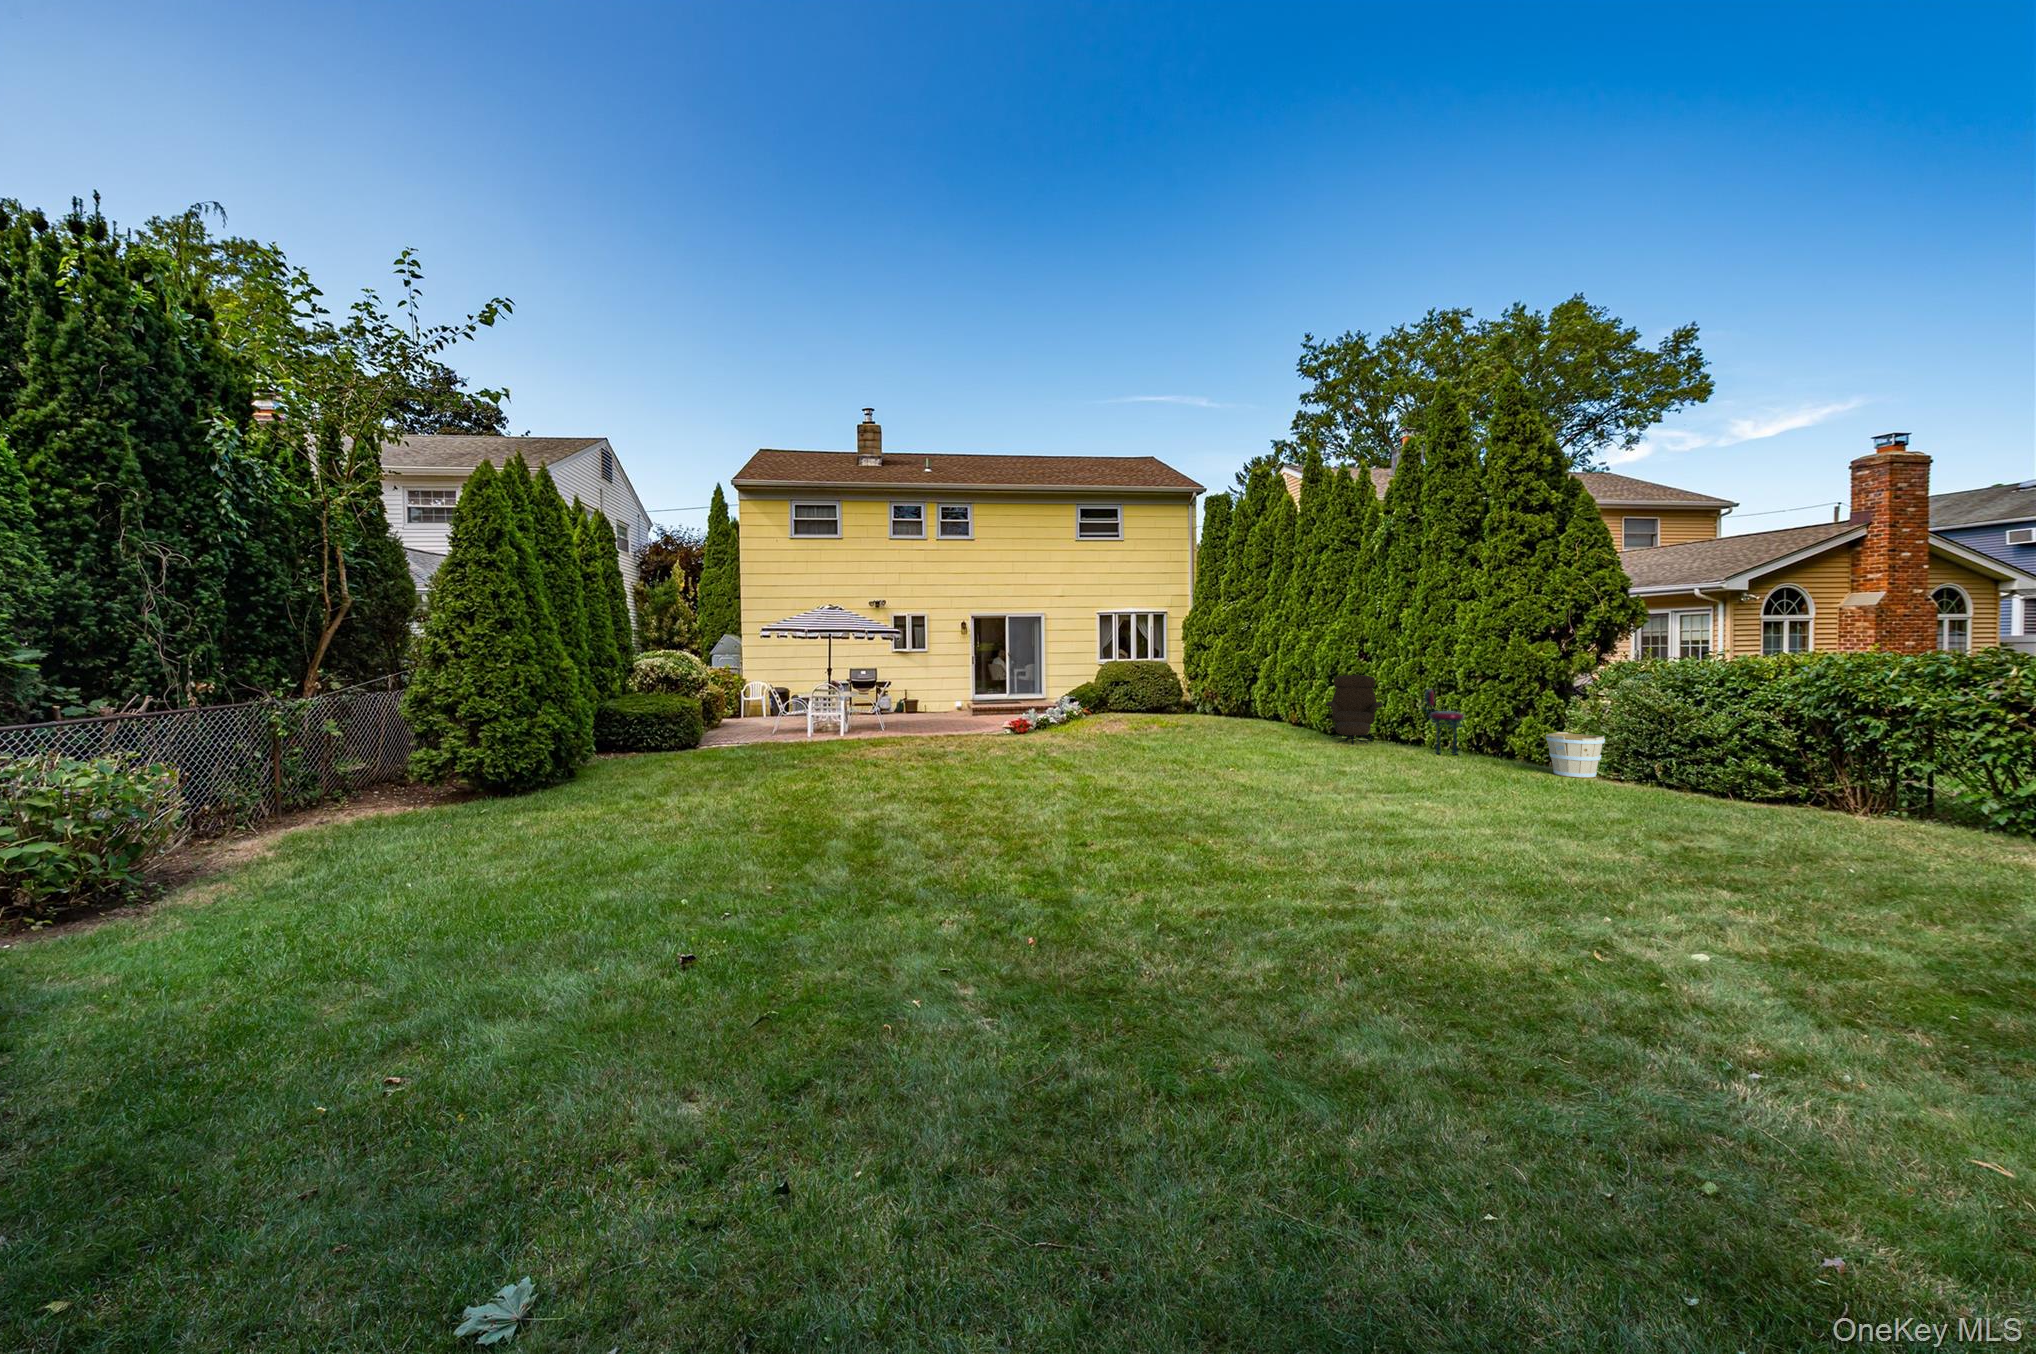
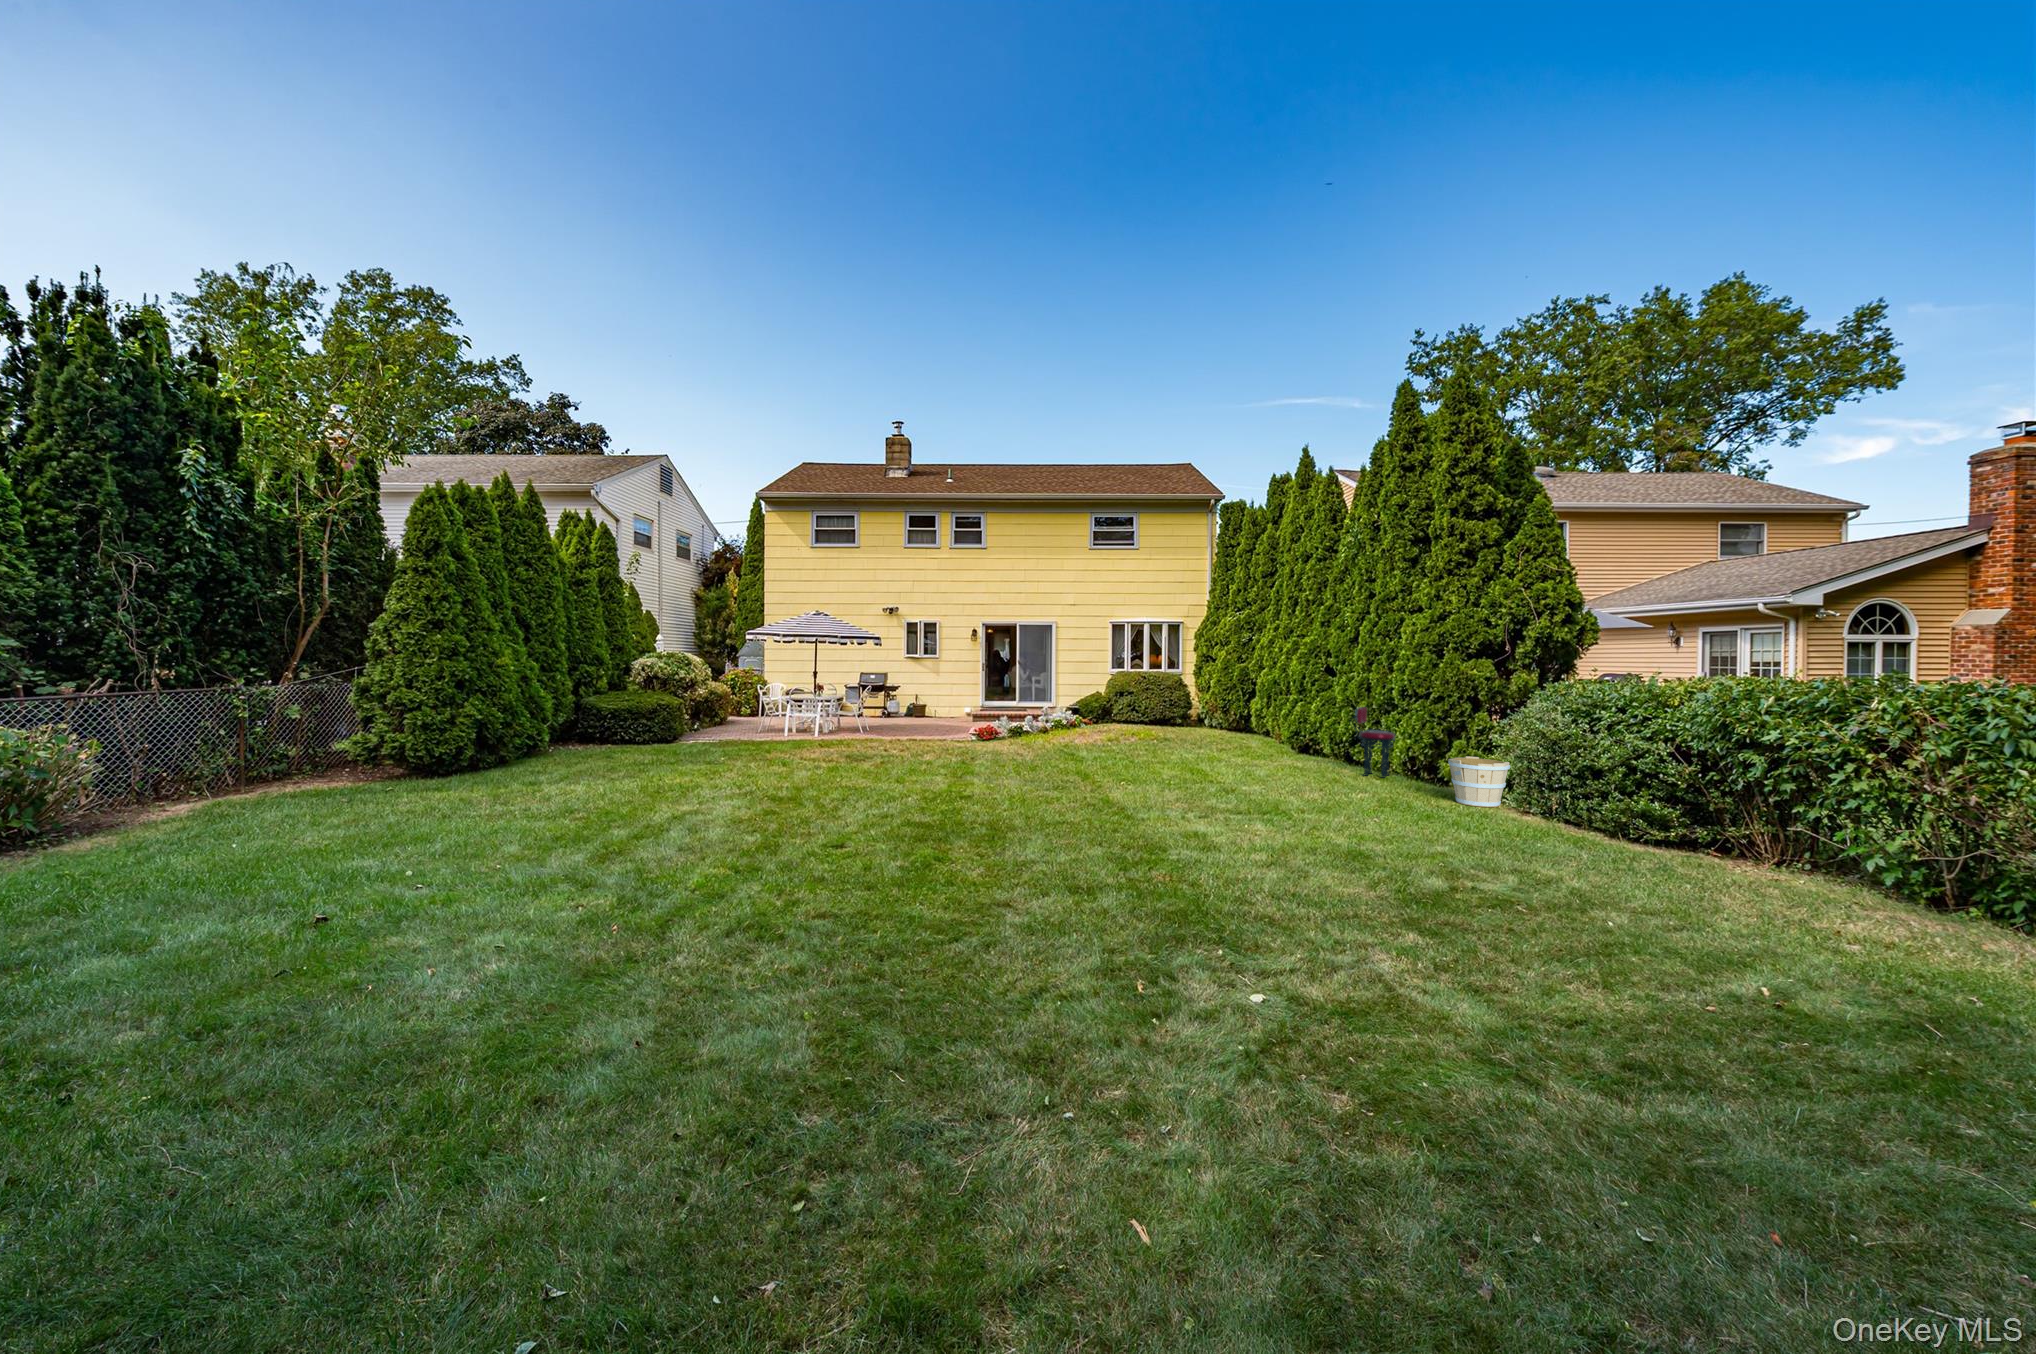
lounge chair: present [1326,675,1382,745] -> none [1275,690,1335,762]

